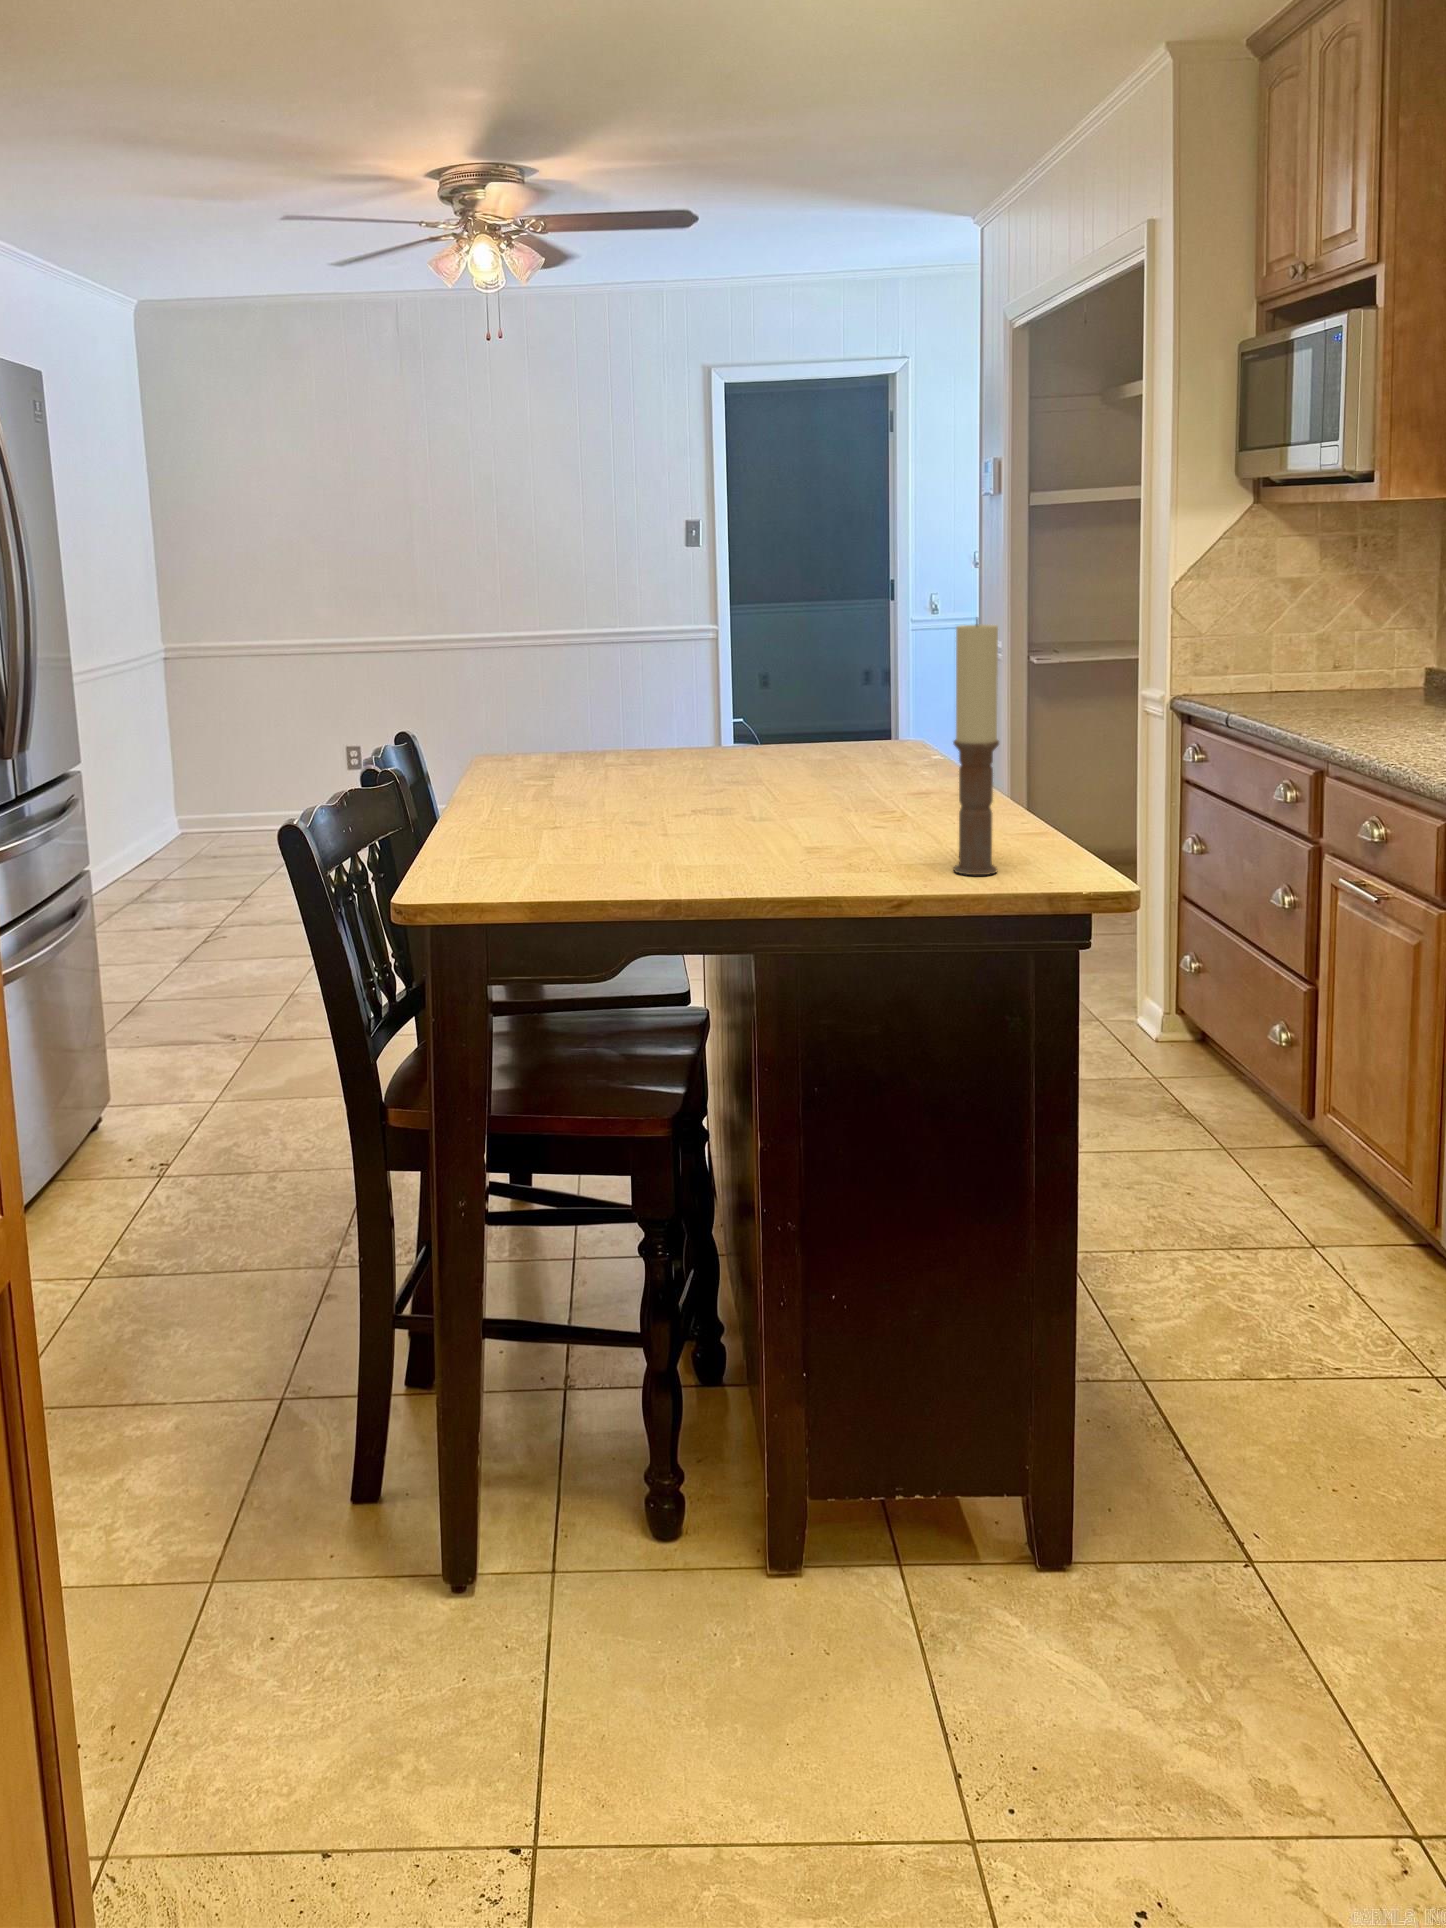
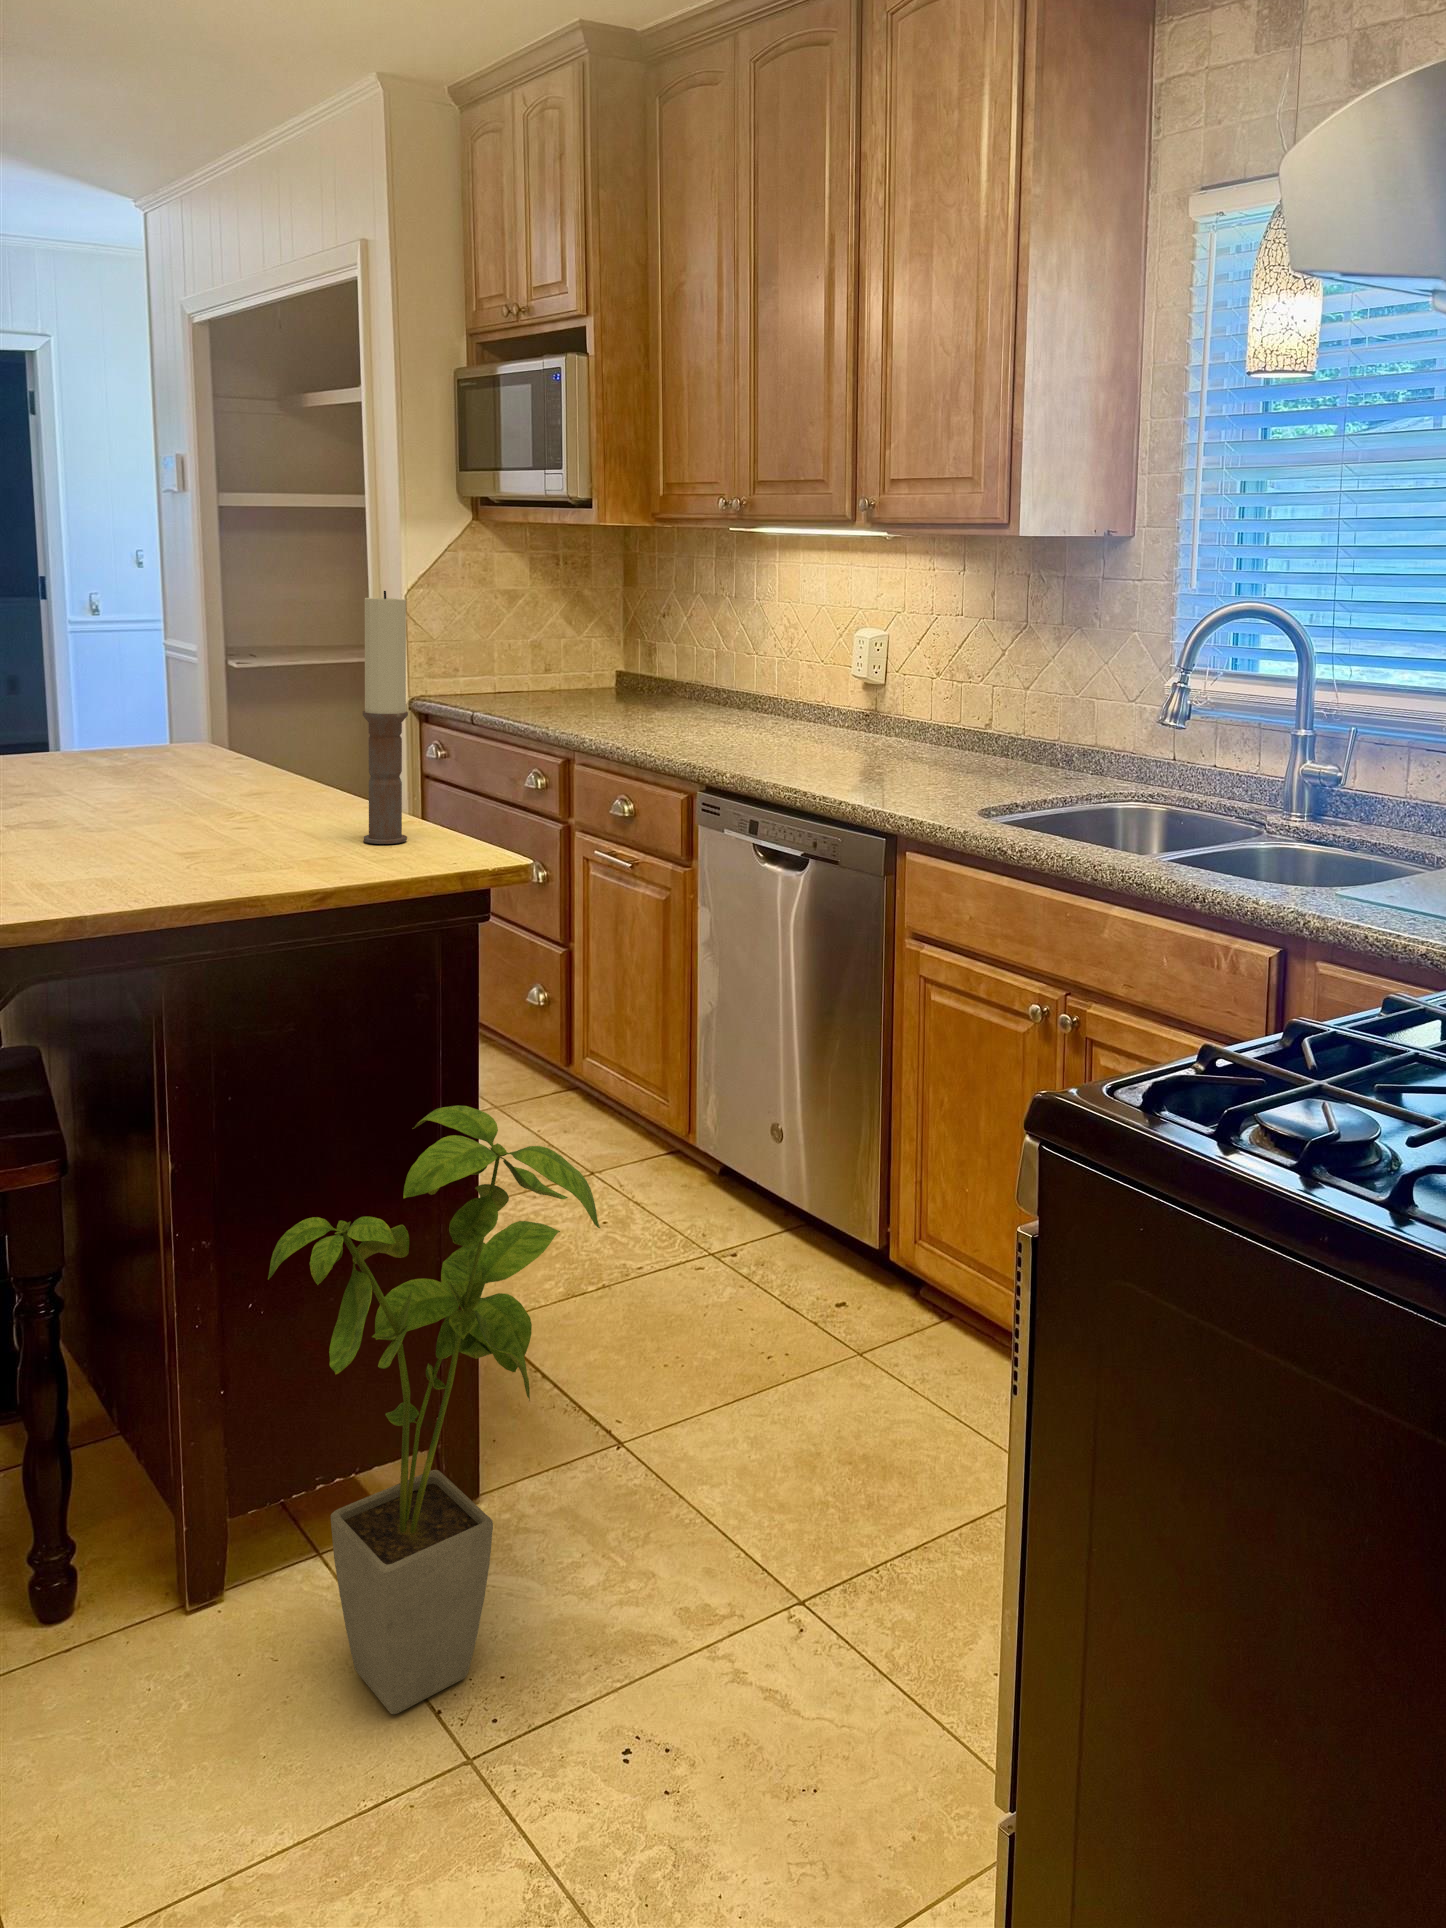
house plant: none [816,1158,1136,1751] -> present [268,1106,600,1714]

